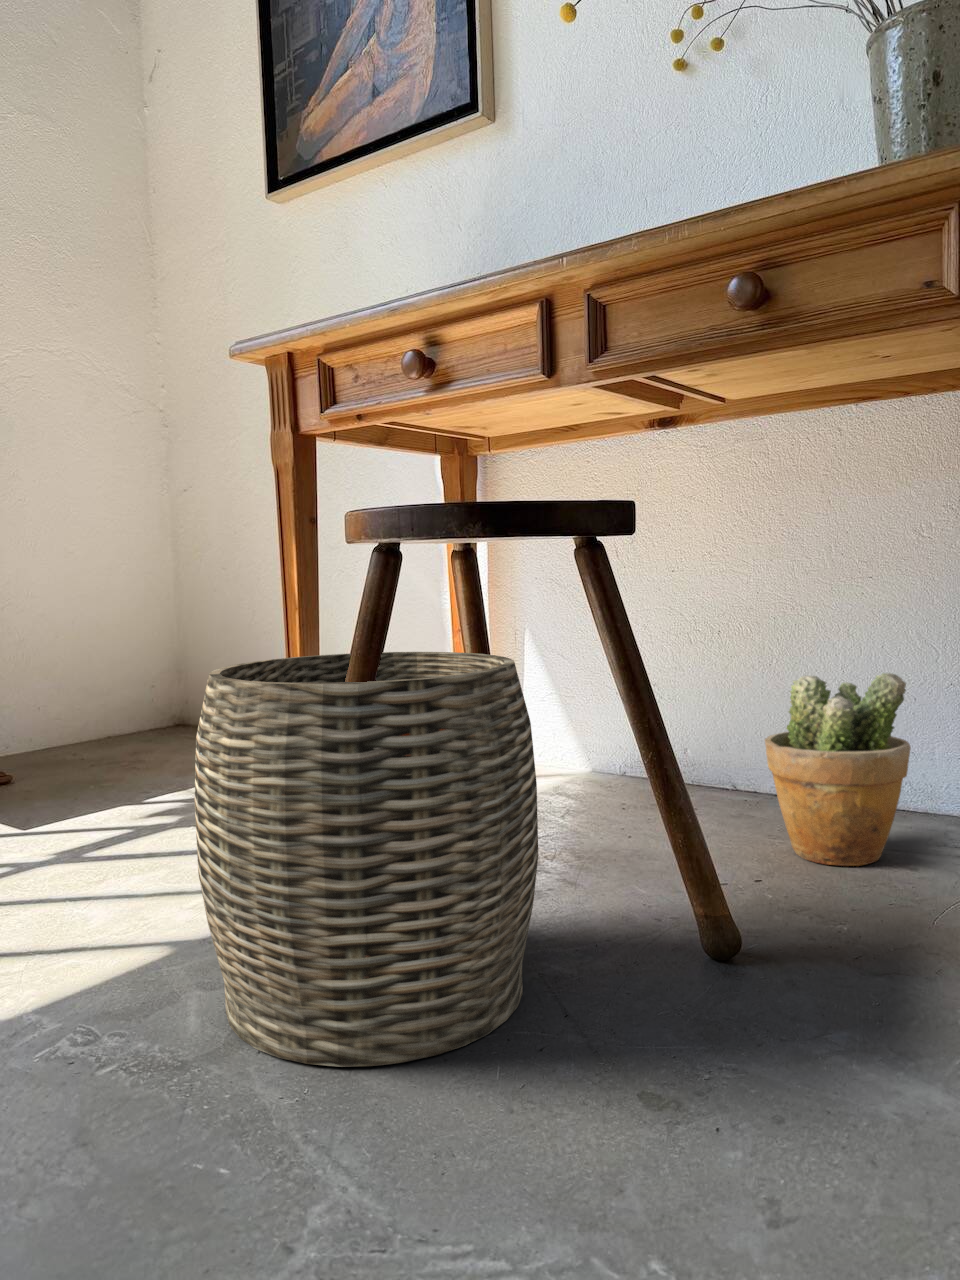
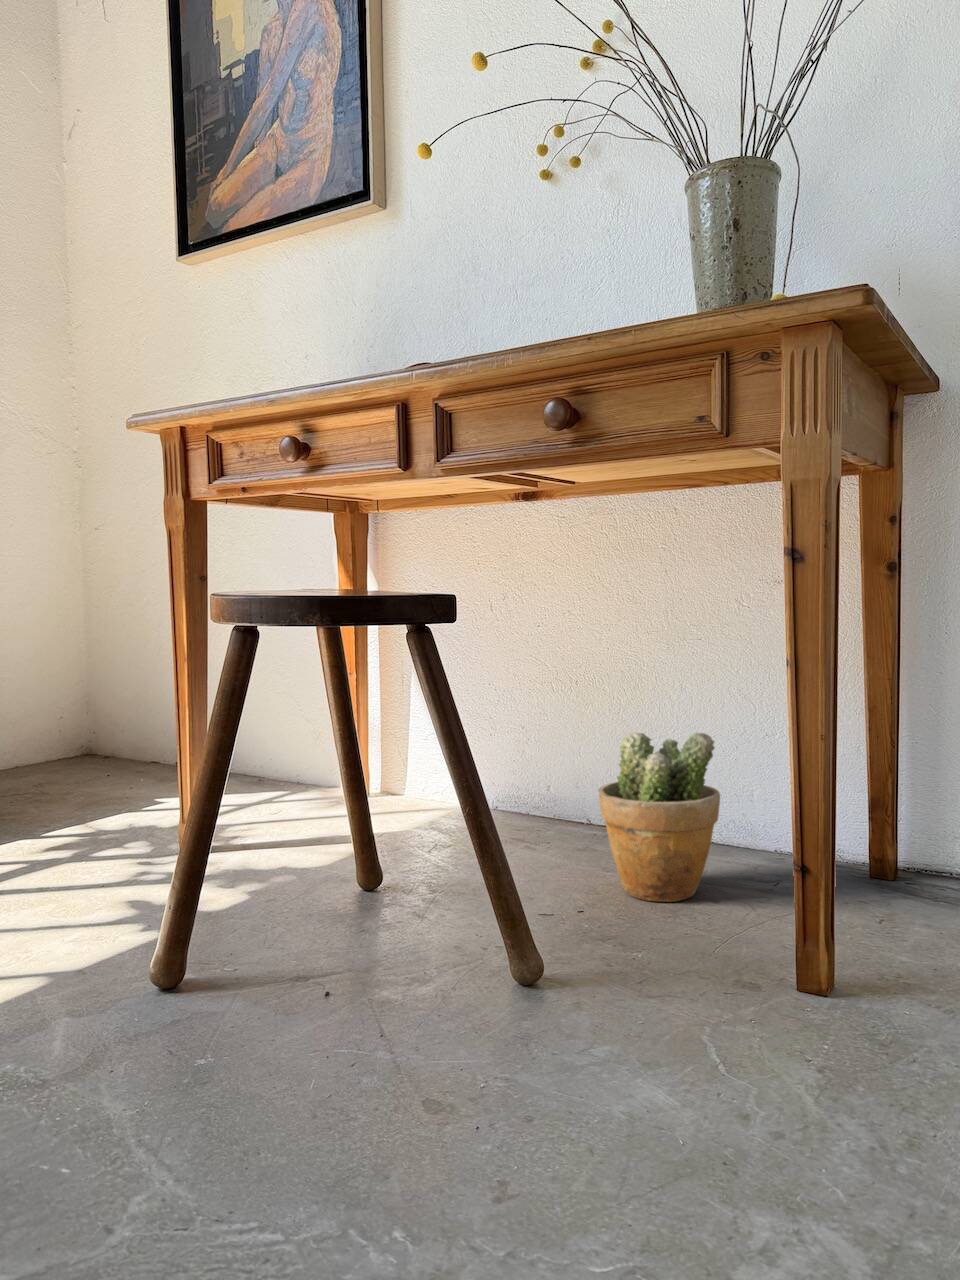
woven basket: present [195,652,538,1067] -> none [63,717,366,1083]

